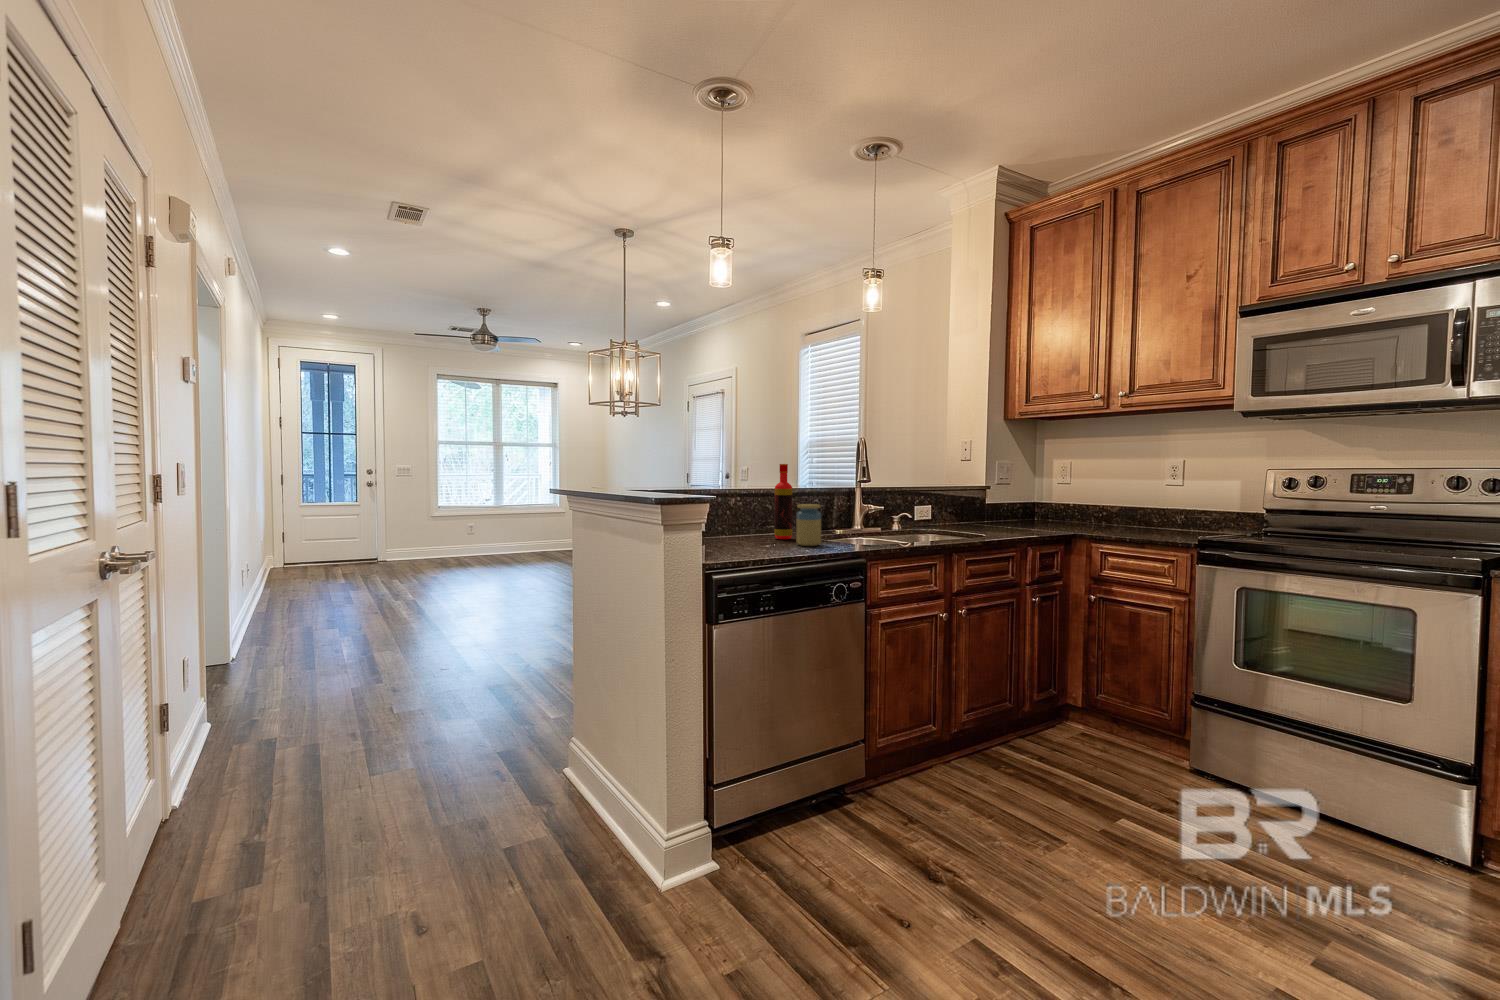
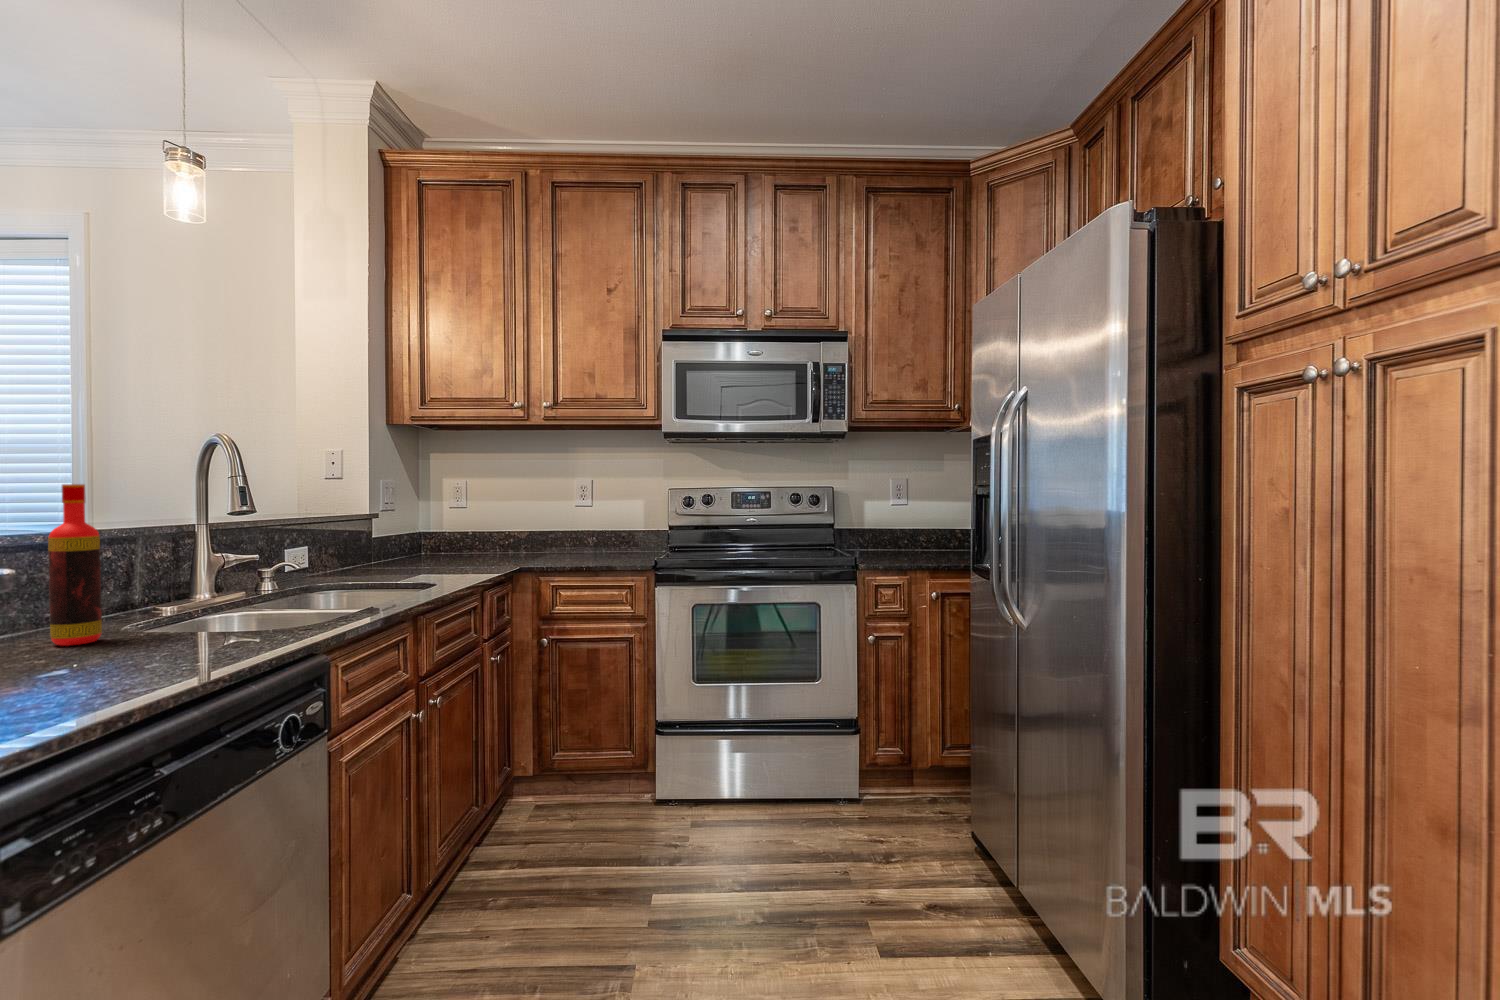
jar: present [796,504,821,546] -> none [145,563,208,651]

